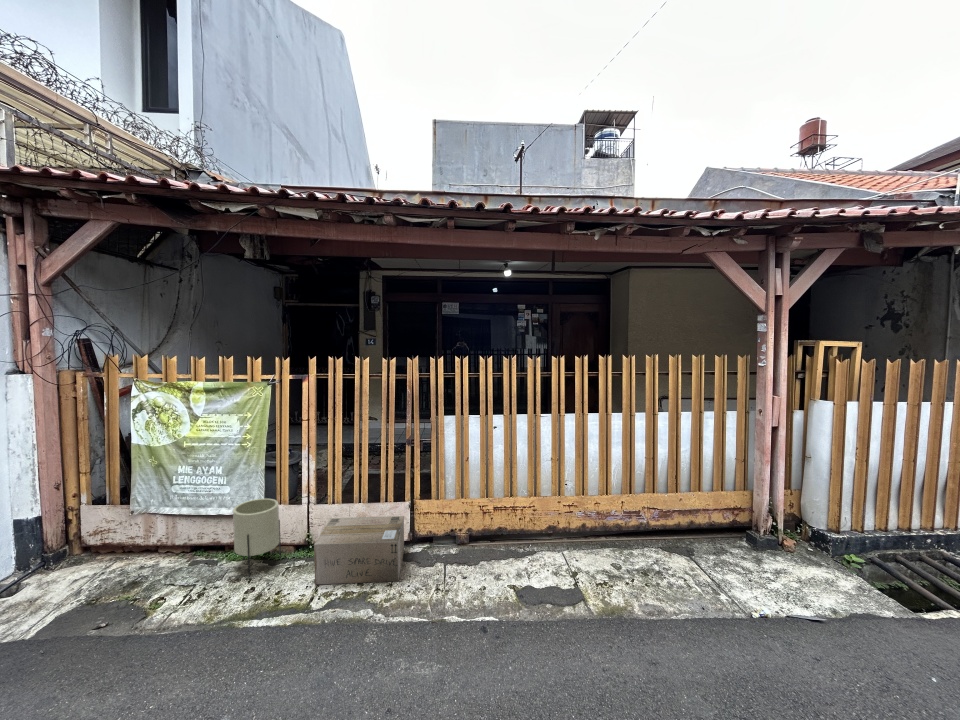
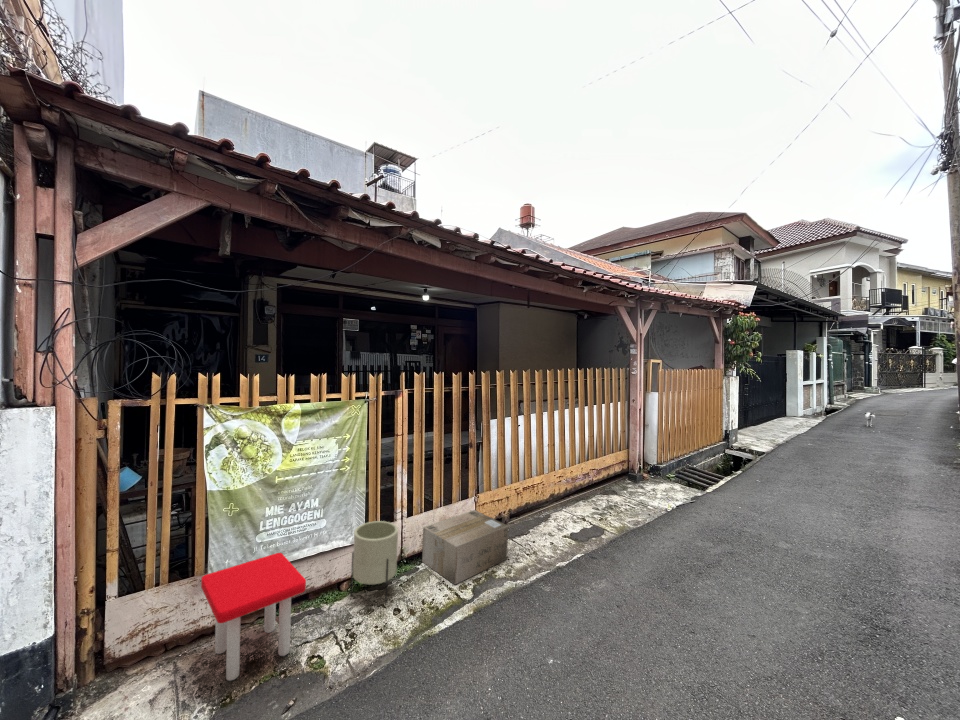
stool: none [84,504,186,586] -> present [201,553,306,681]

